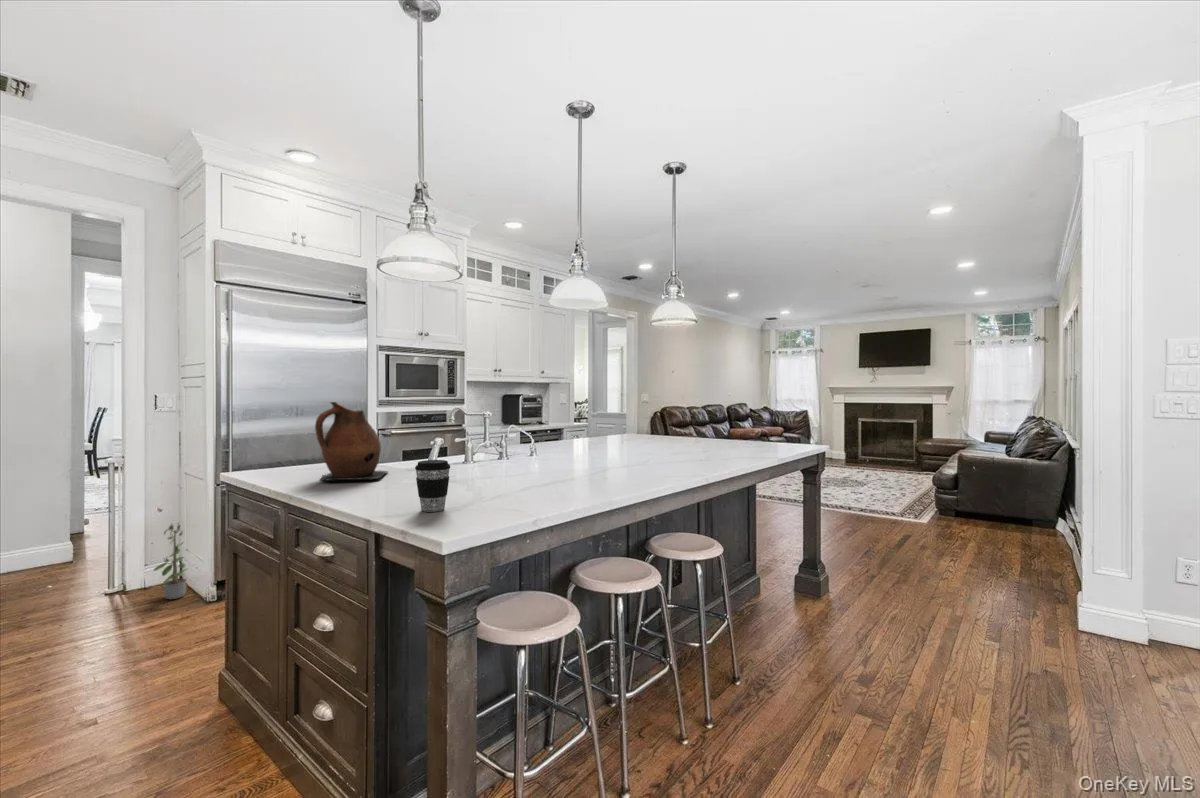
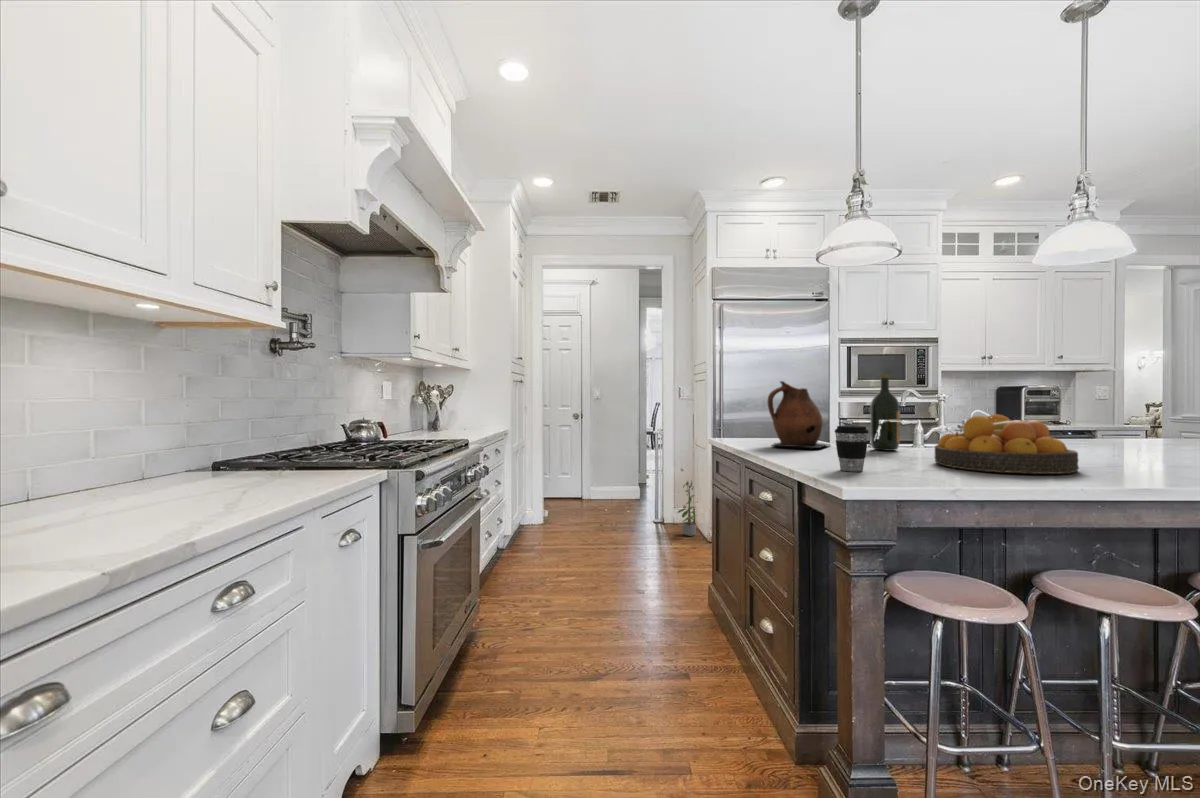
wine bottle: none [431,396,458,474] -> present [870,374,900,451]
fruit bowl: none [498,437,599,493] -> present [935,414,1079,474]

